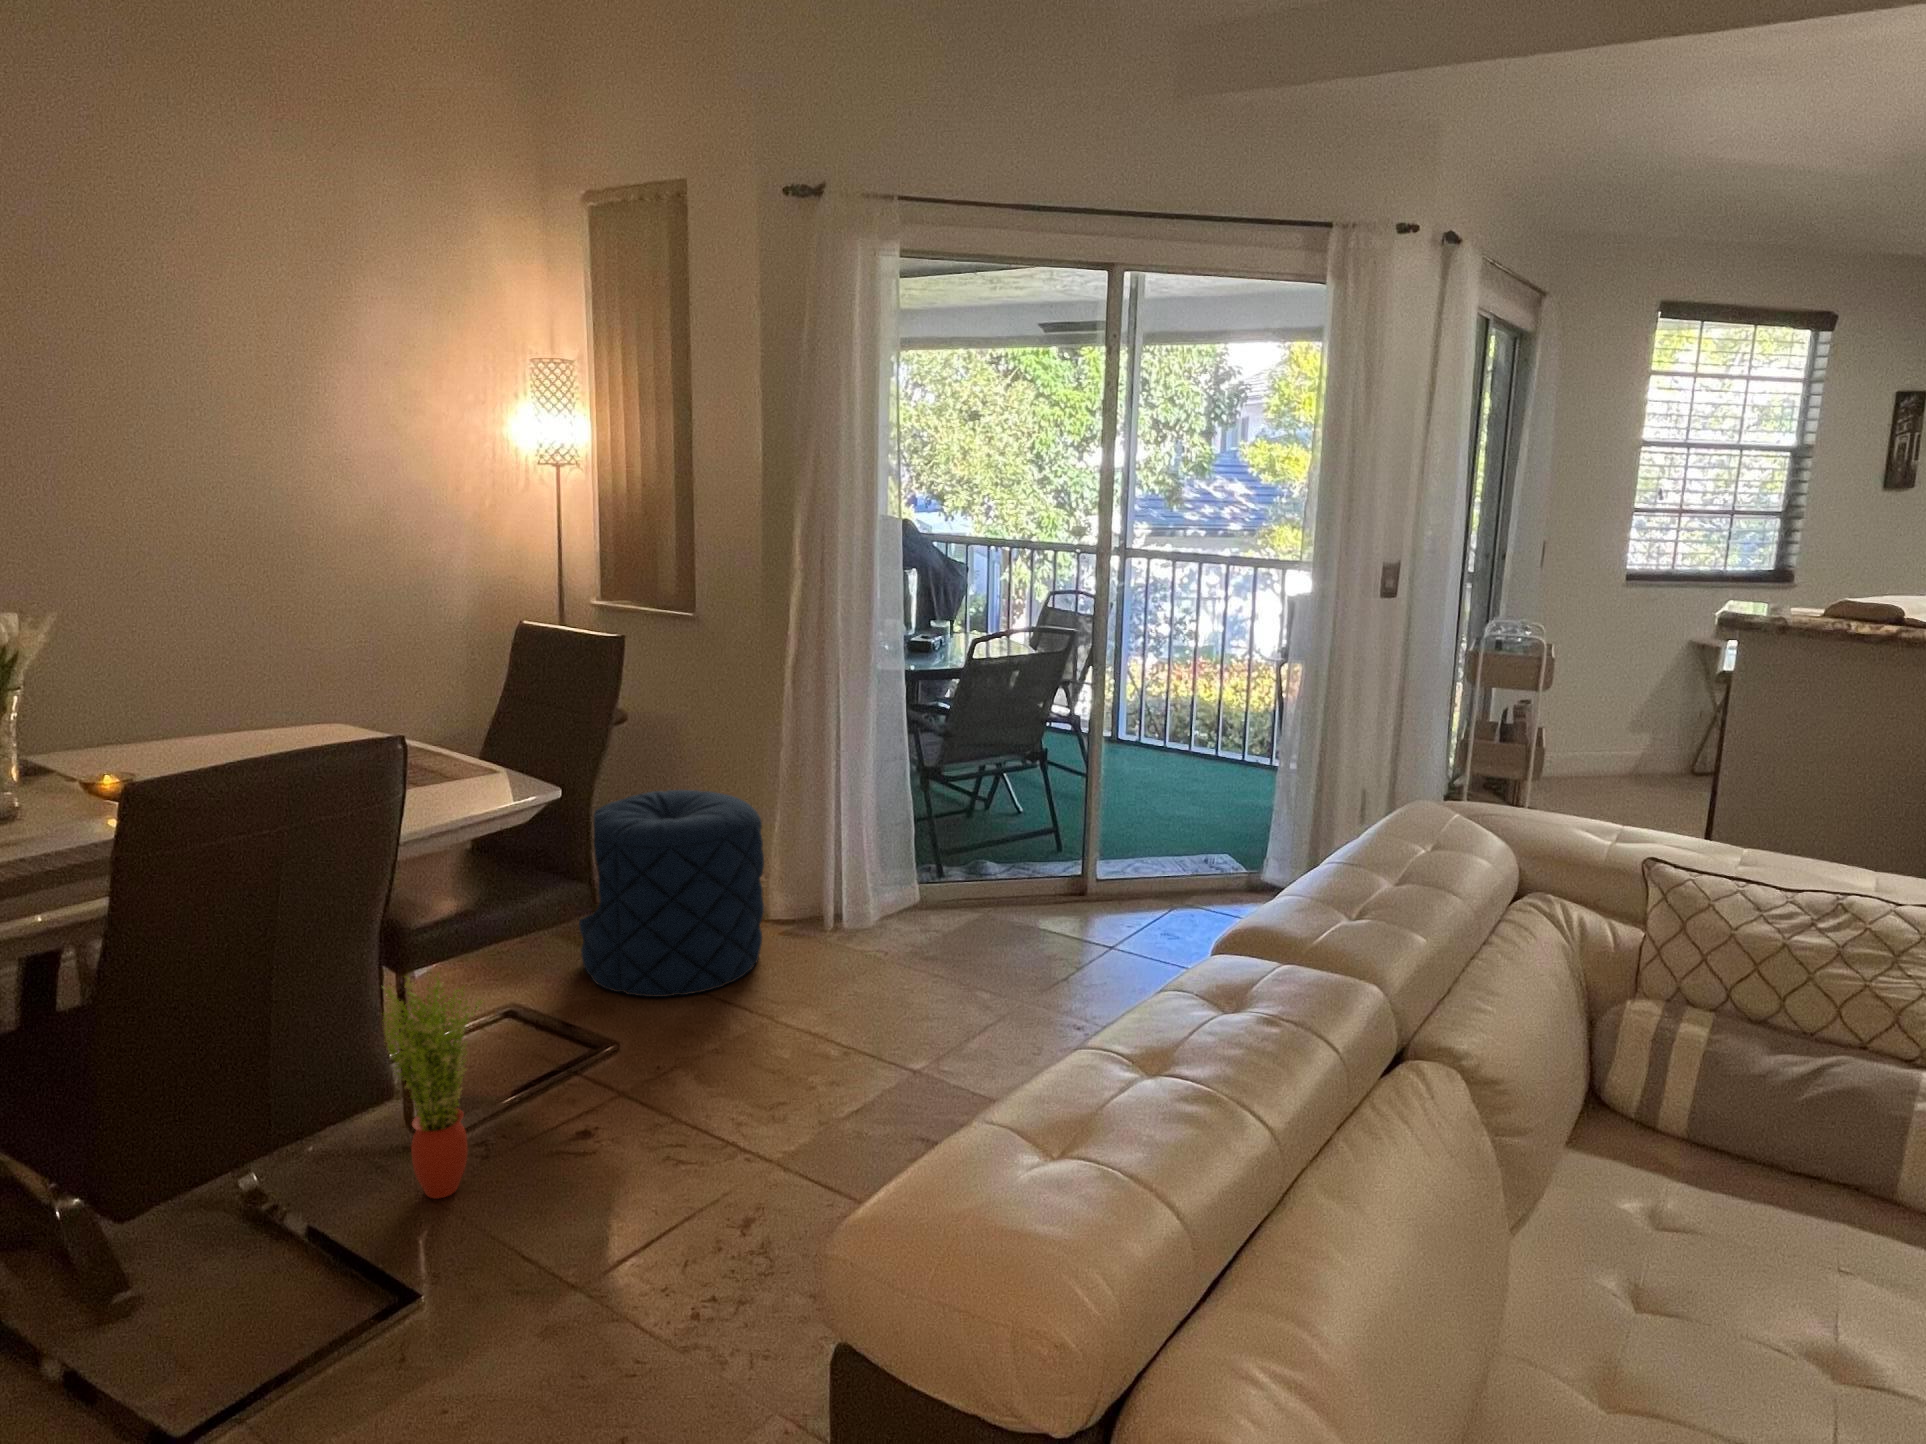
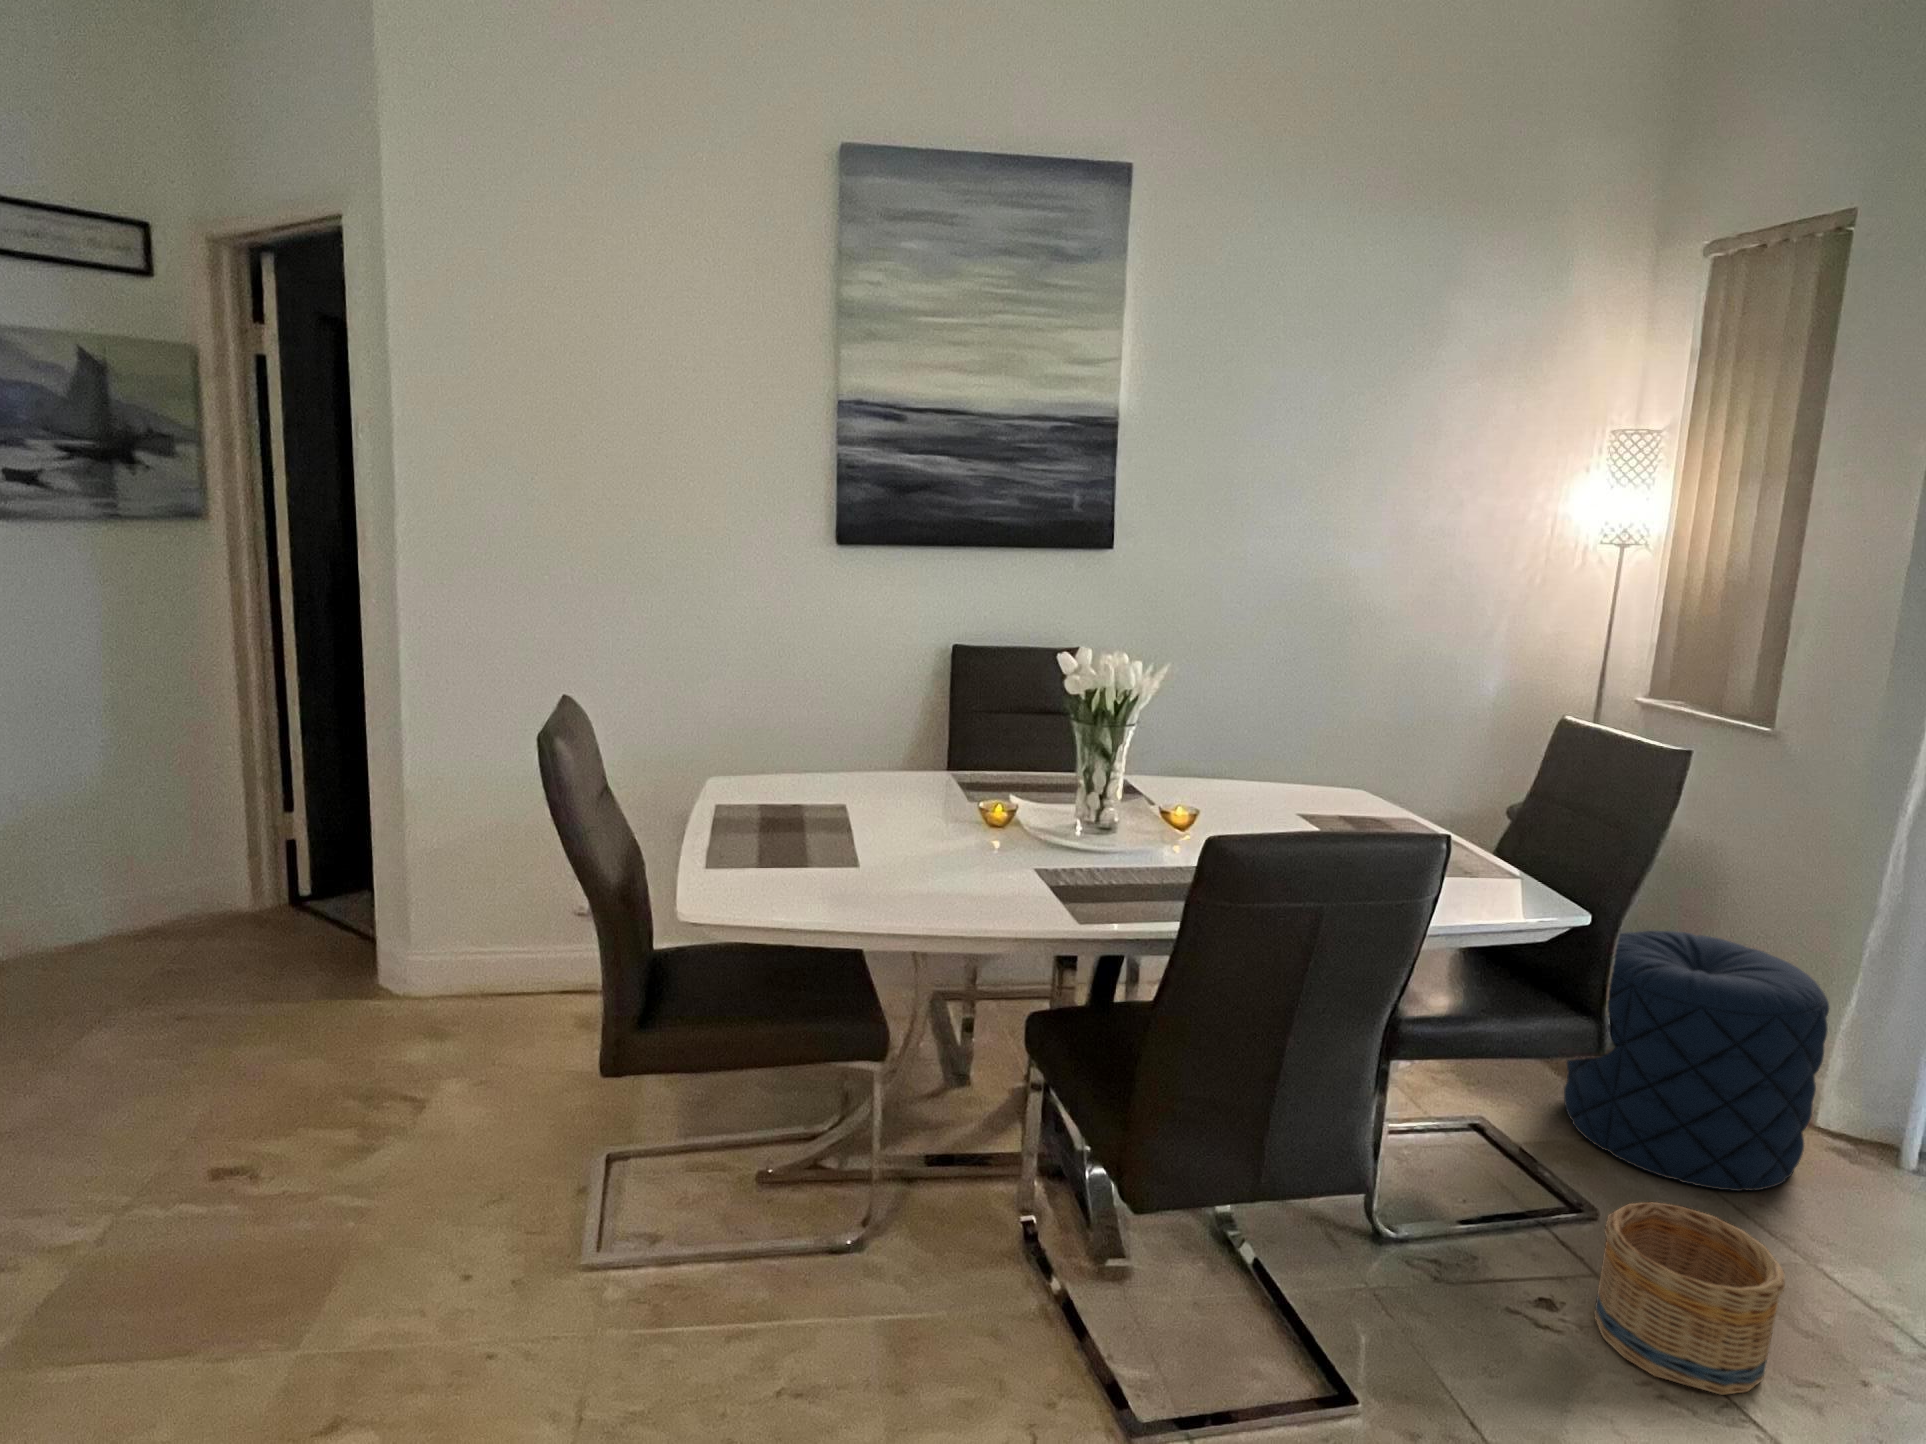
potted plant: present [382,974,483,1198] -> none [1362,1068,1478,1304]
basket: none [613,1010,748,1156] -> present [1594,1202,1785,1395]

